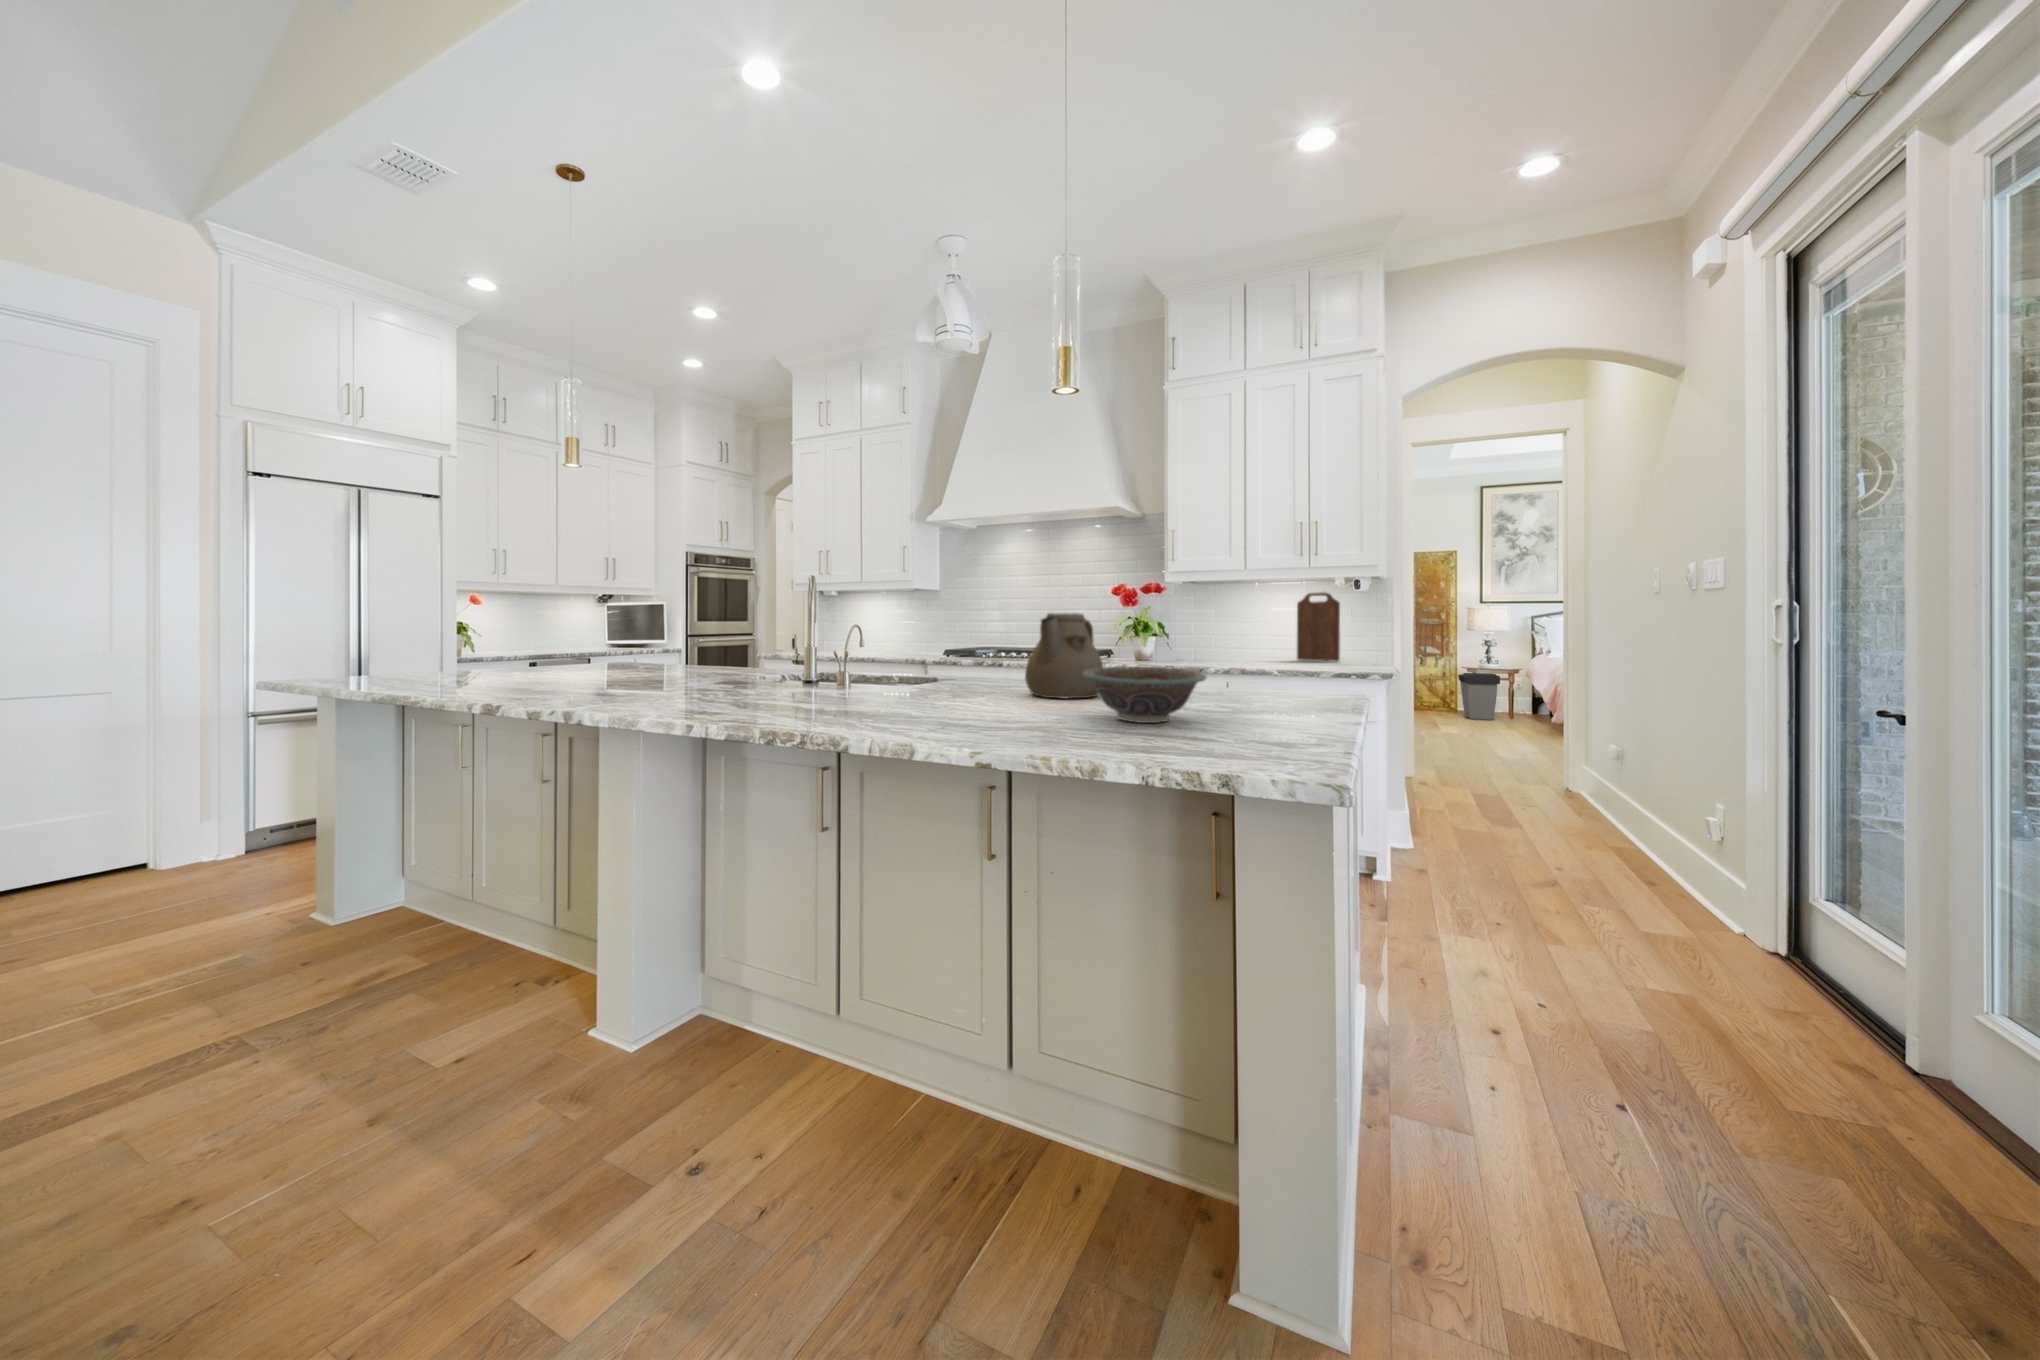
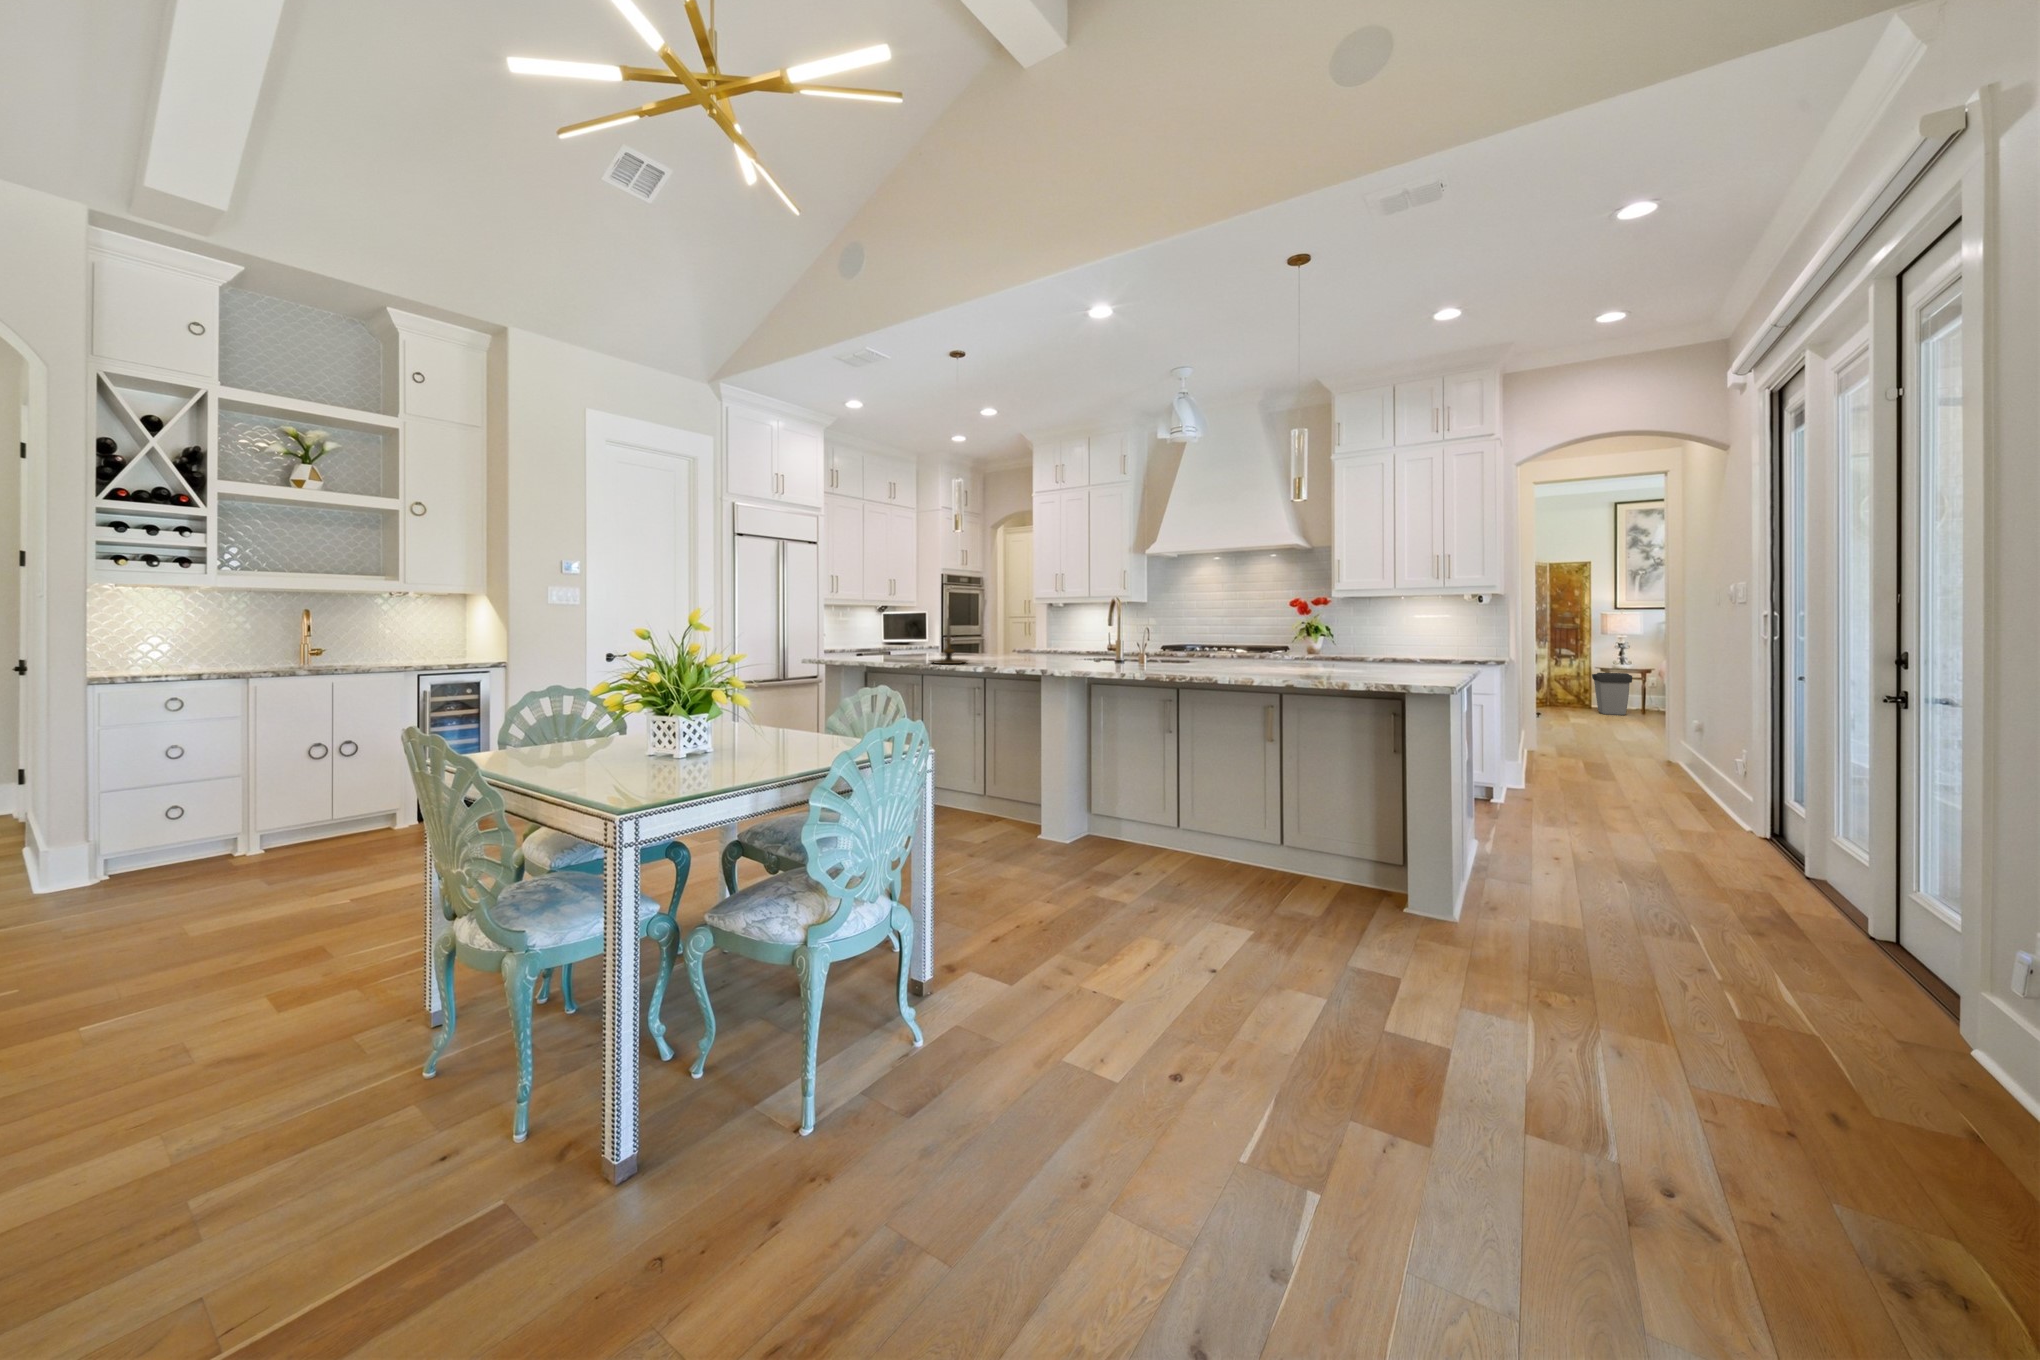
cutting board: present [1297,592,1340,662] -> none [1431,606,1464,655]
candle holder: none [468,606,551,688] -> present [930,618,967,664]
teapot: present [1025,613,1103,698] -> none [1262,622,1311,670]
decorative bowl: present [1083,667,1207,723] -> none [1310,651,1378,677]

